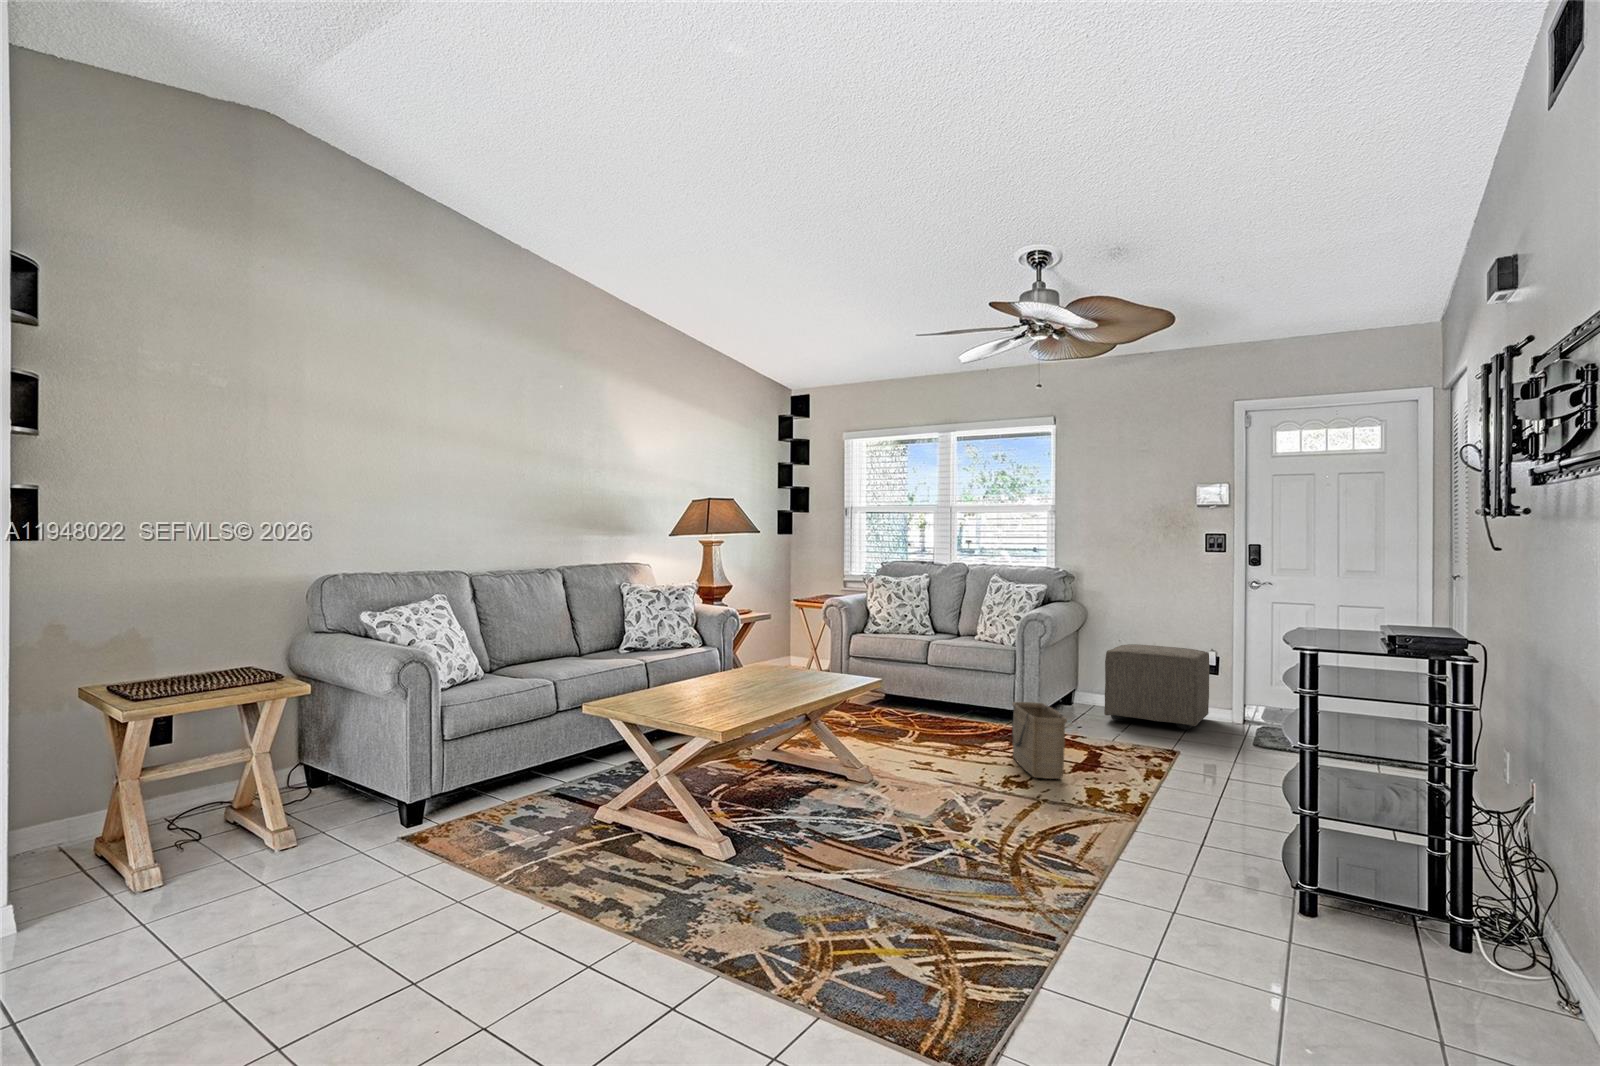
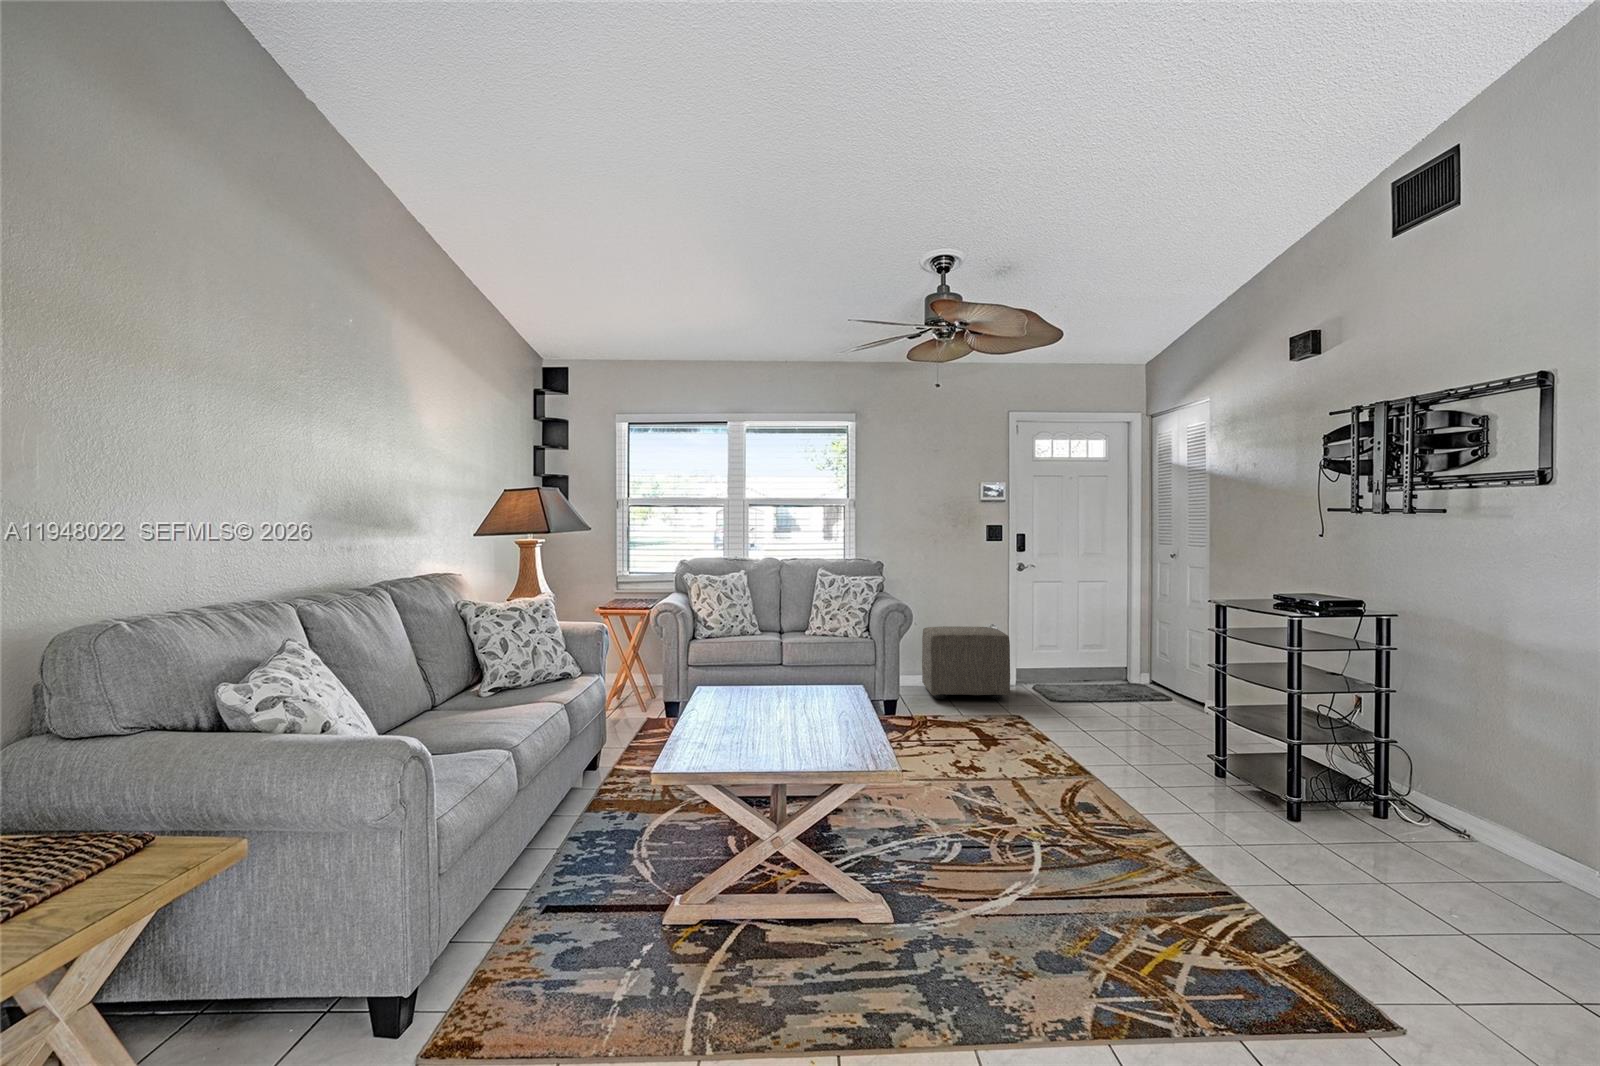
basket: present [1012,702,1067,779] -> none [921,693,1001,766]

